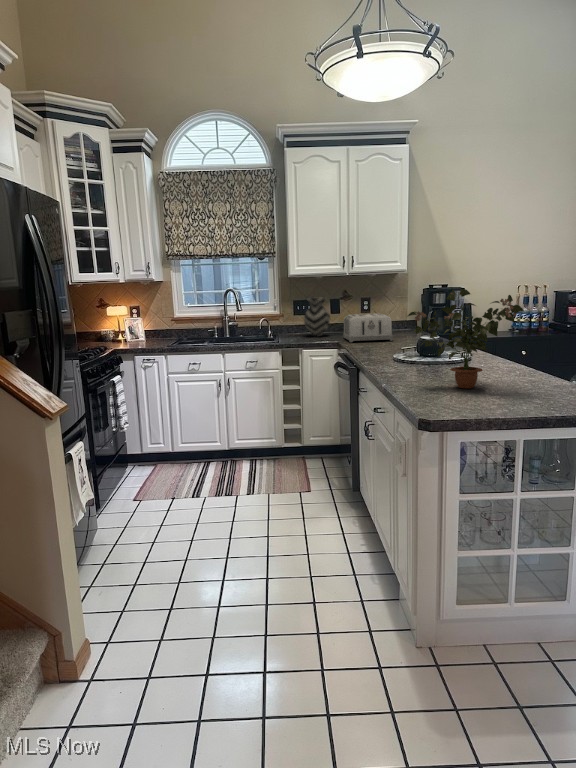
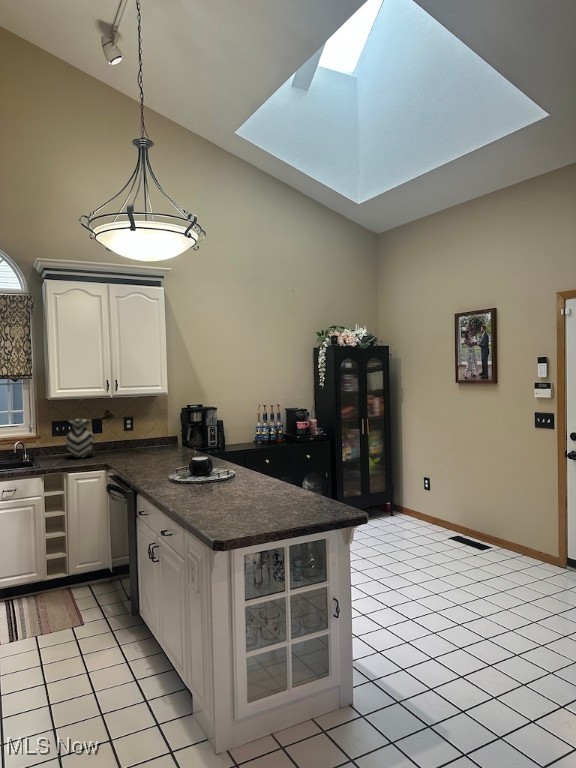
potted plant: present [408,289,524,389] -> none [187,425,278,506]
toaster: present [343,314,393,342] -> none [109,434,160,464]

